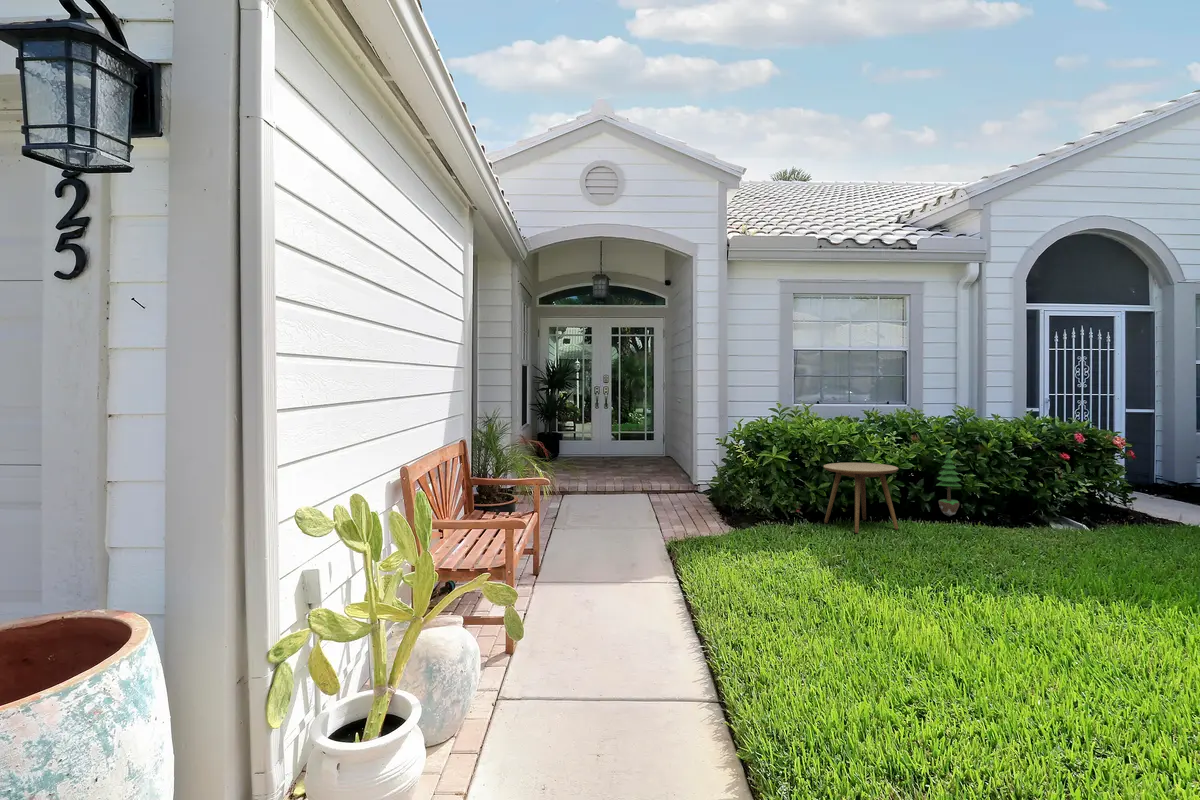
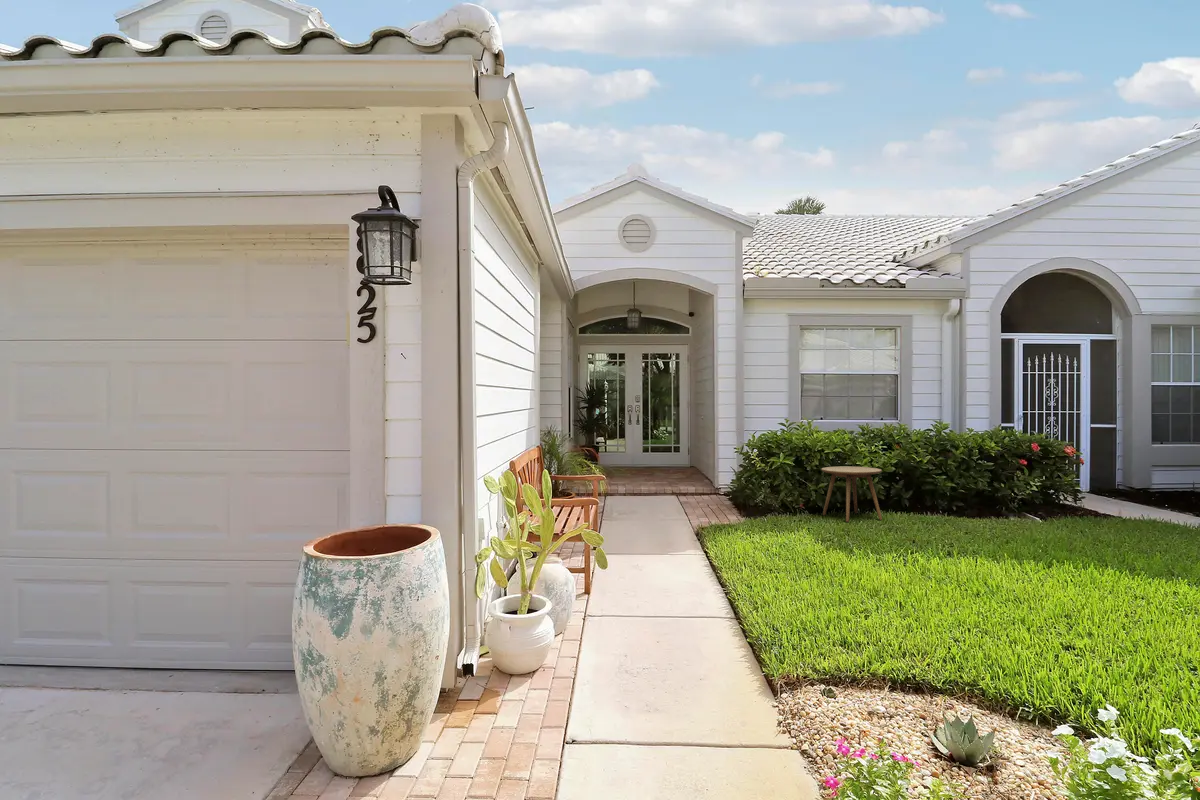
potted tree: present [936,453,961,516] -> none [916,458,937,512]

